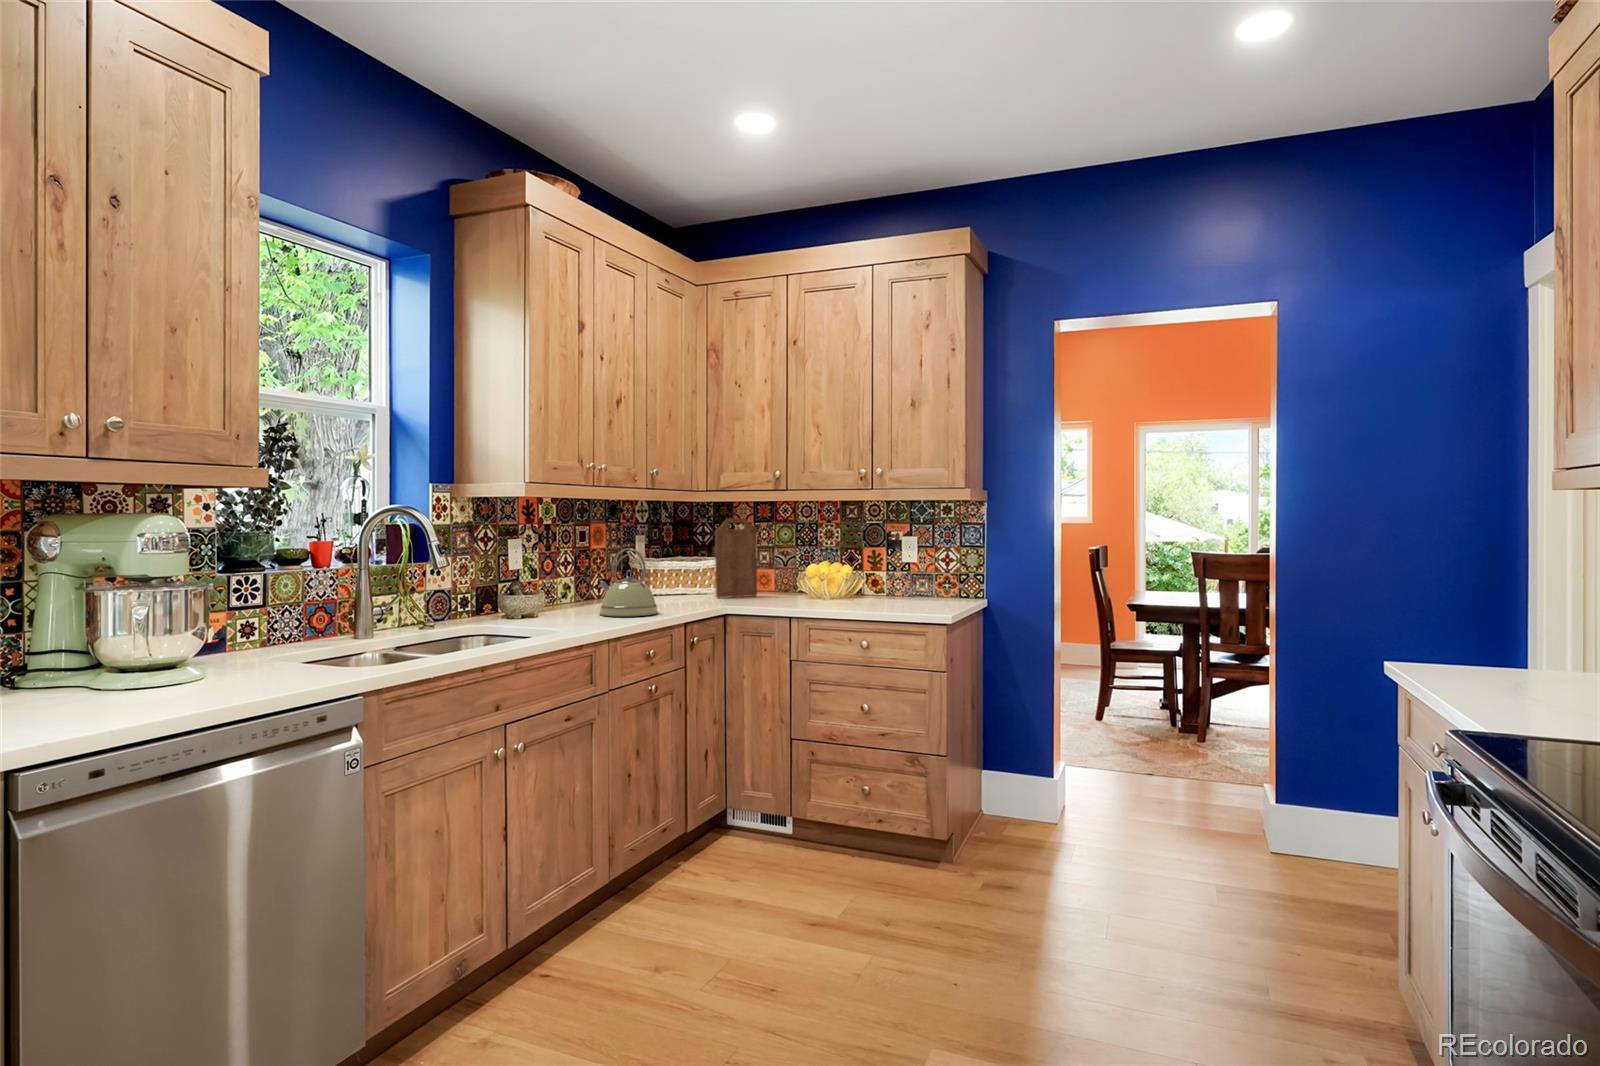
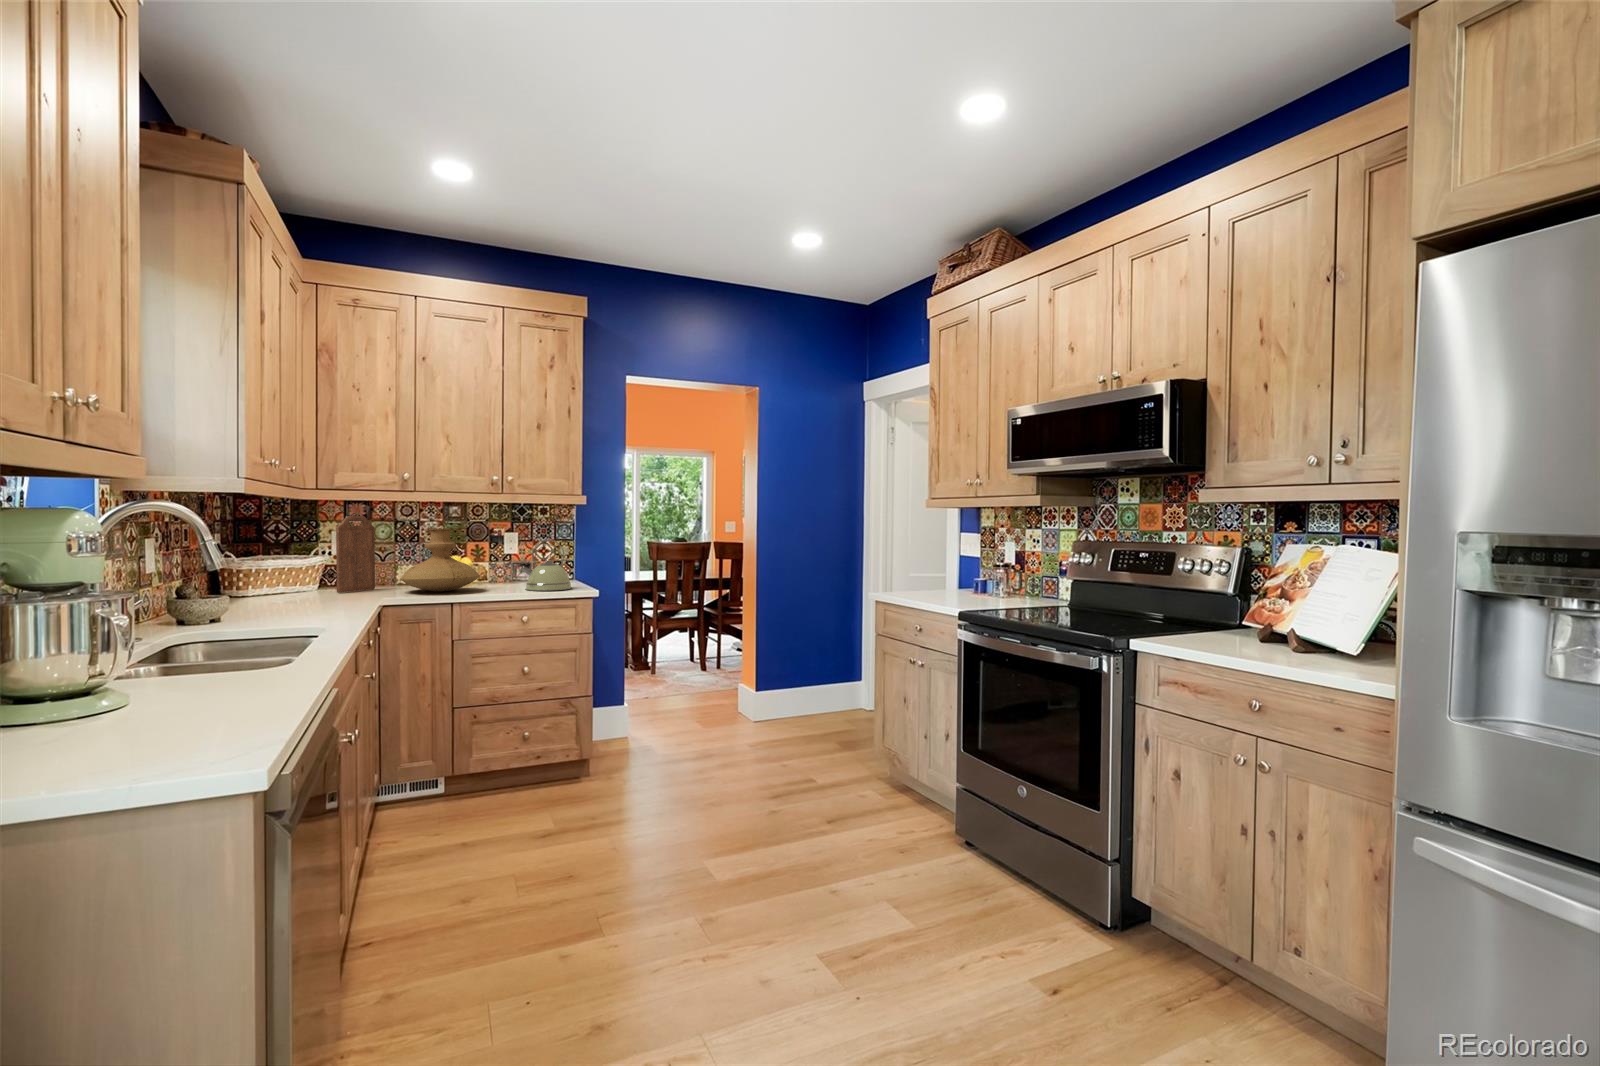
vase: none [761,532,841,603] -> present [400,528,480,592]
kettle: present [599,548,658,616] -> present [519,540,572,591]

